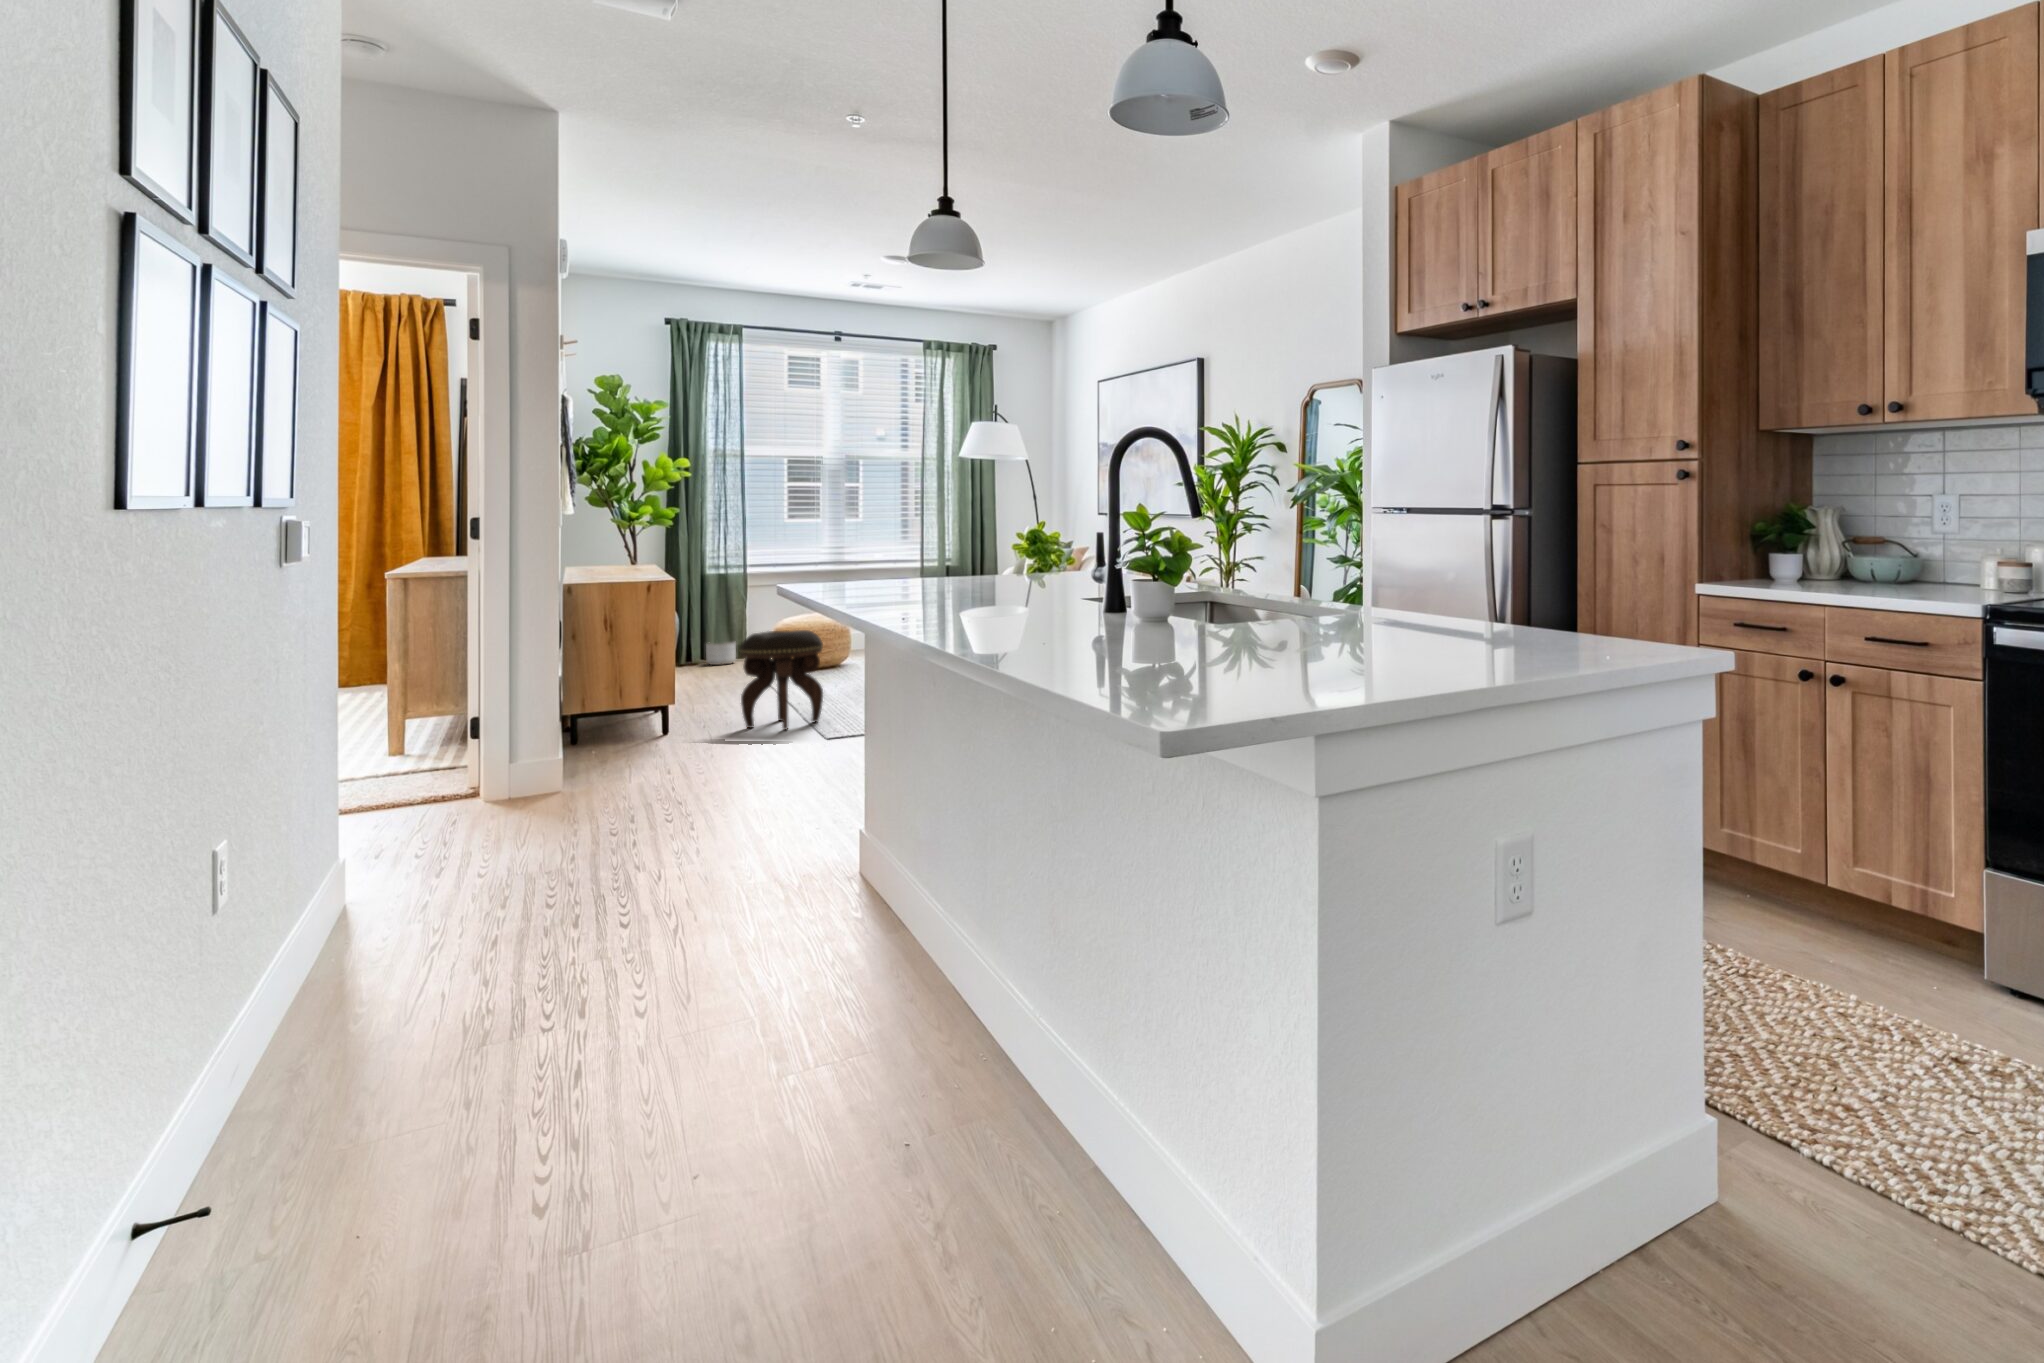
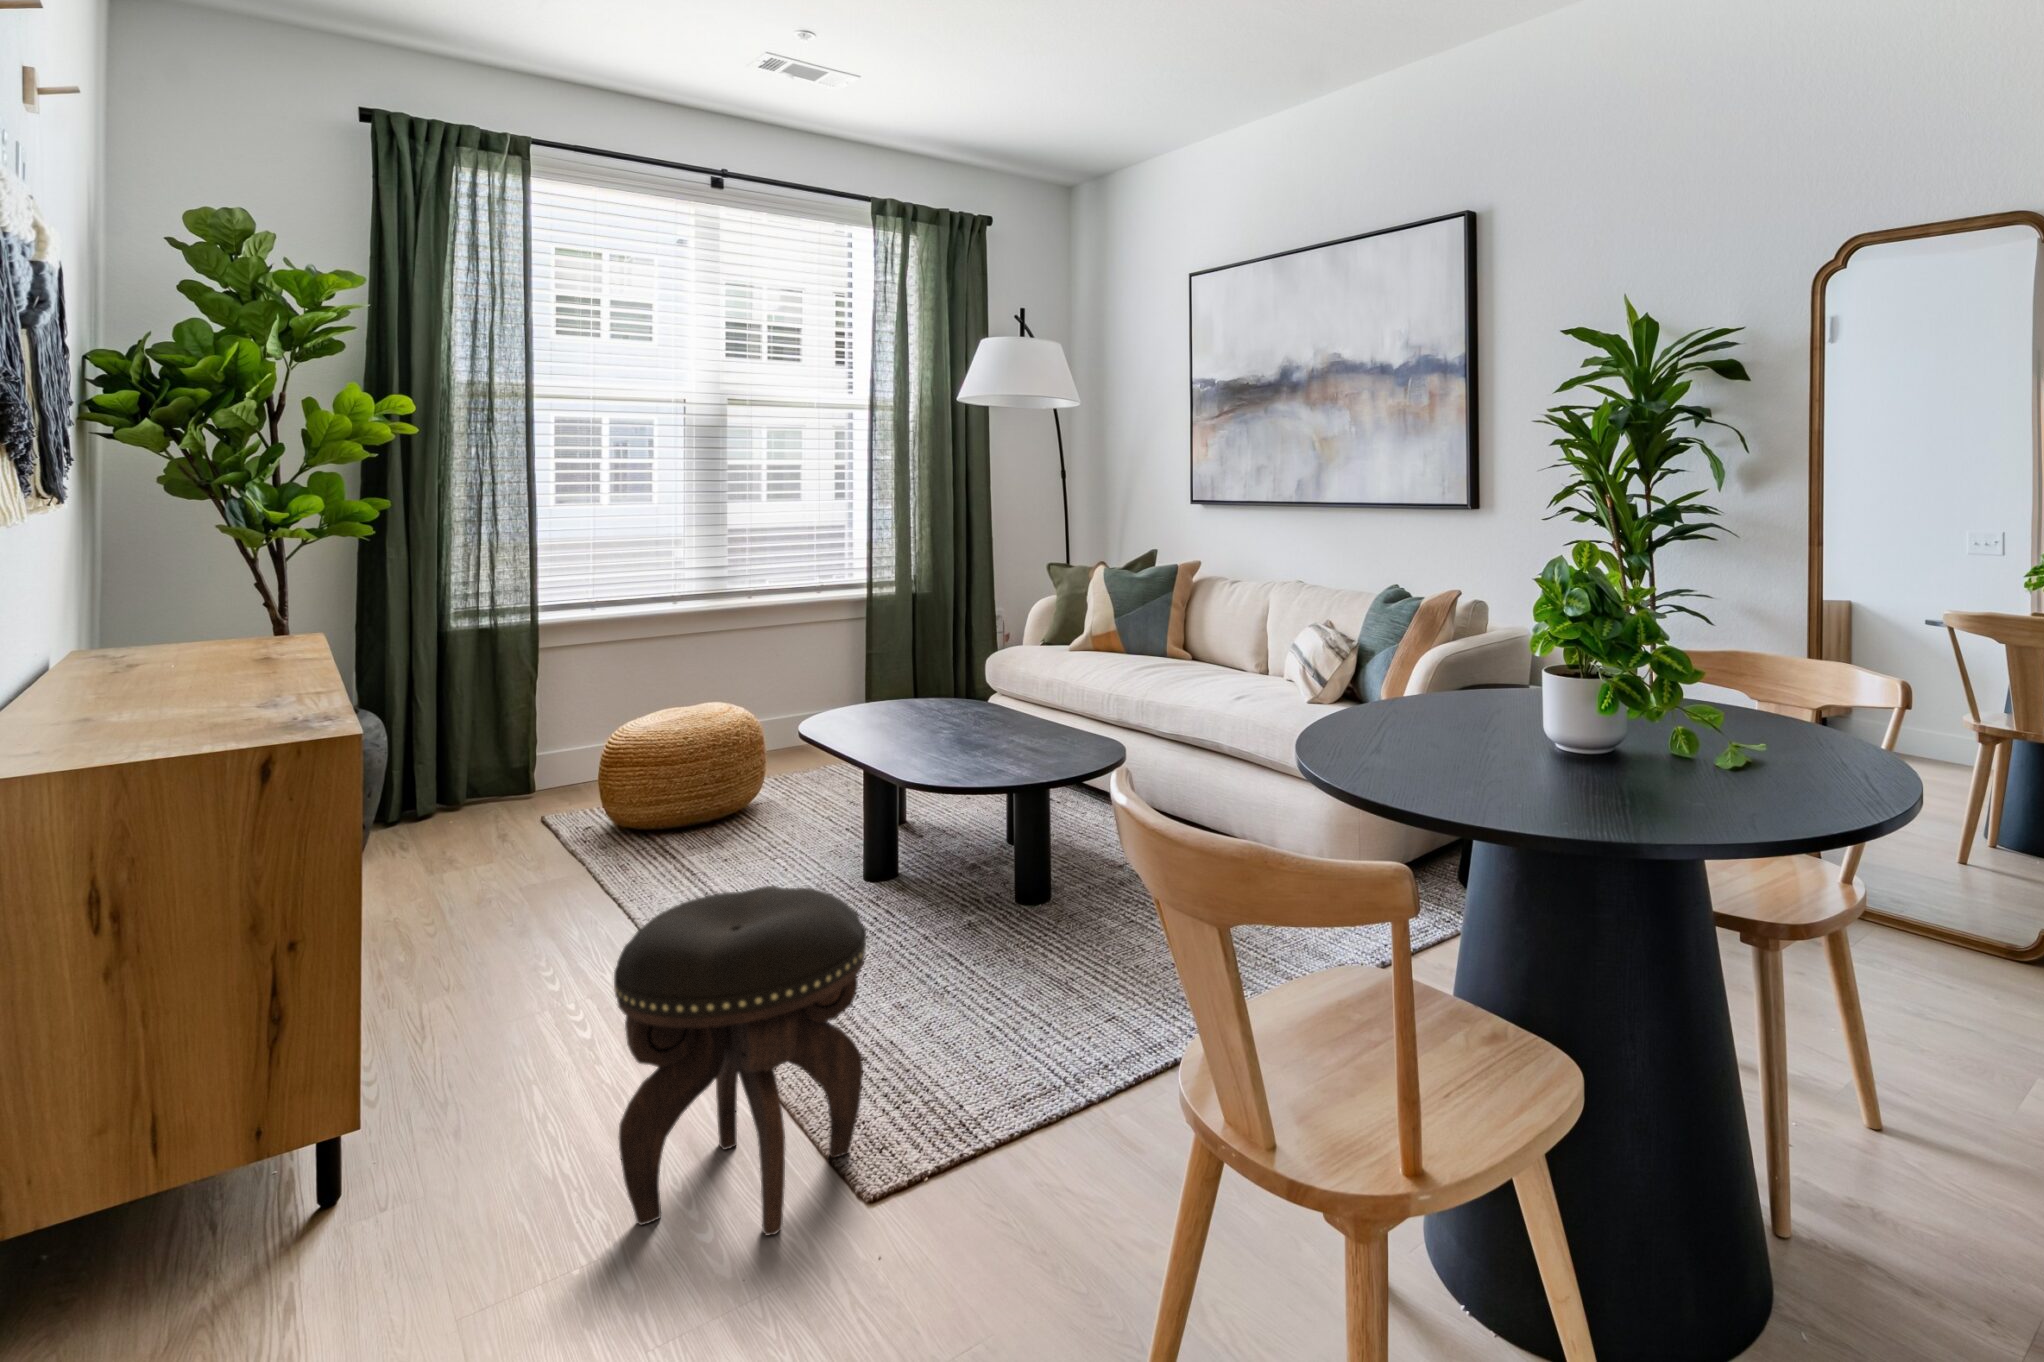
planter: present [706,642,736,665] -> none [453,763,520,817]

